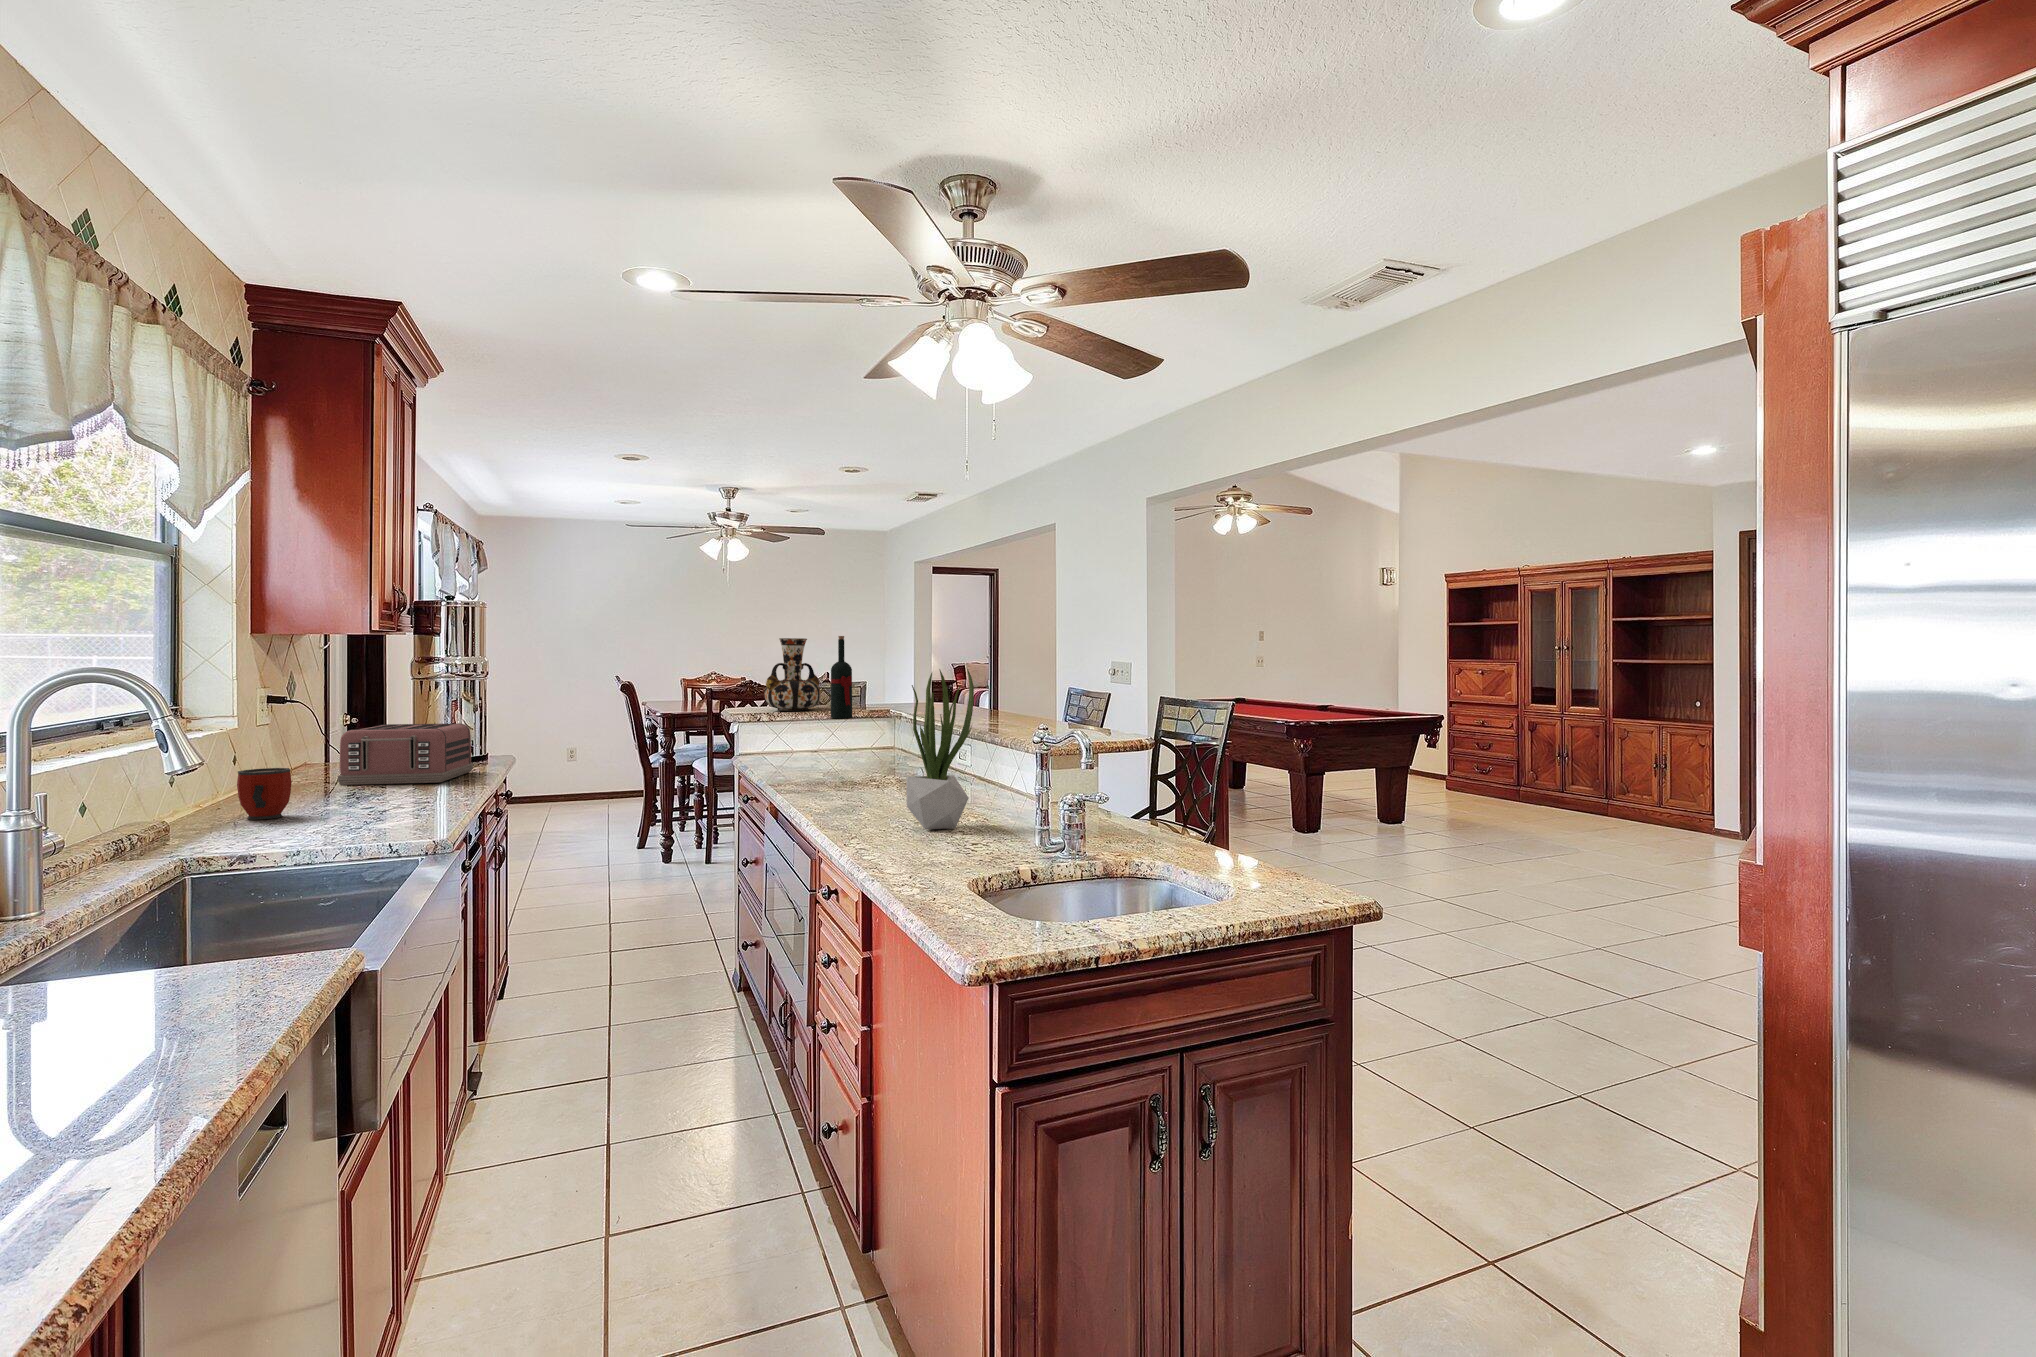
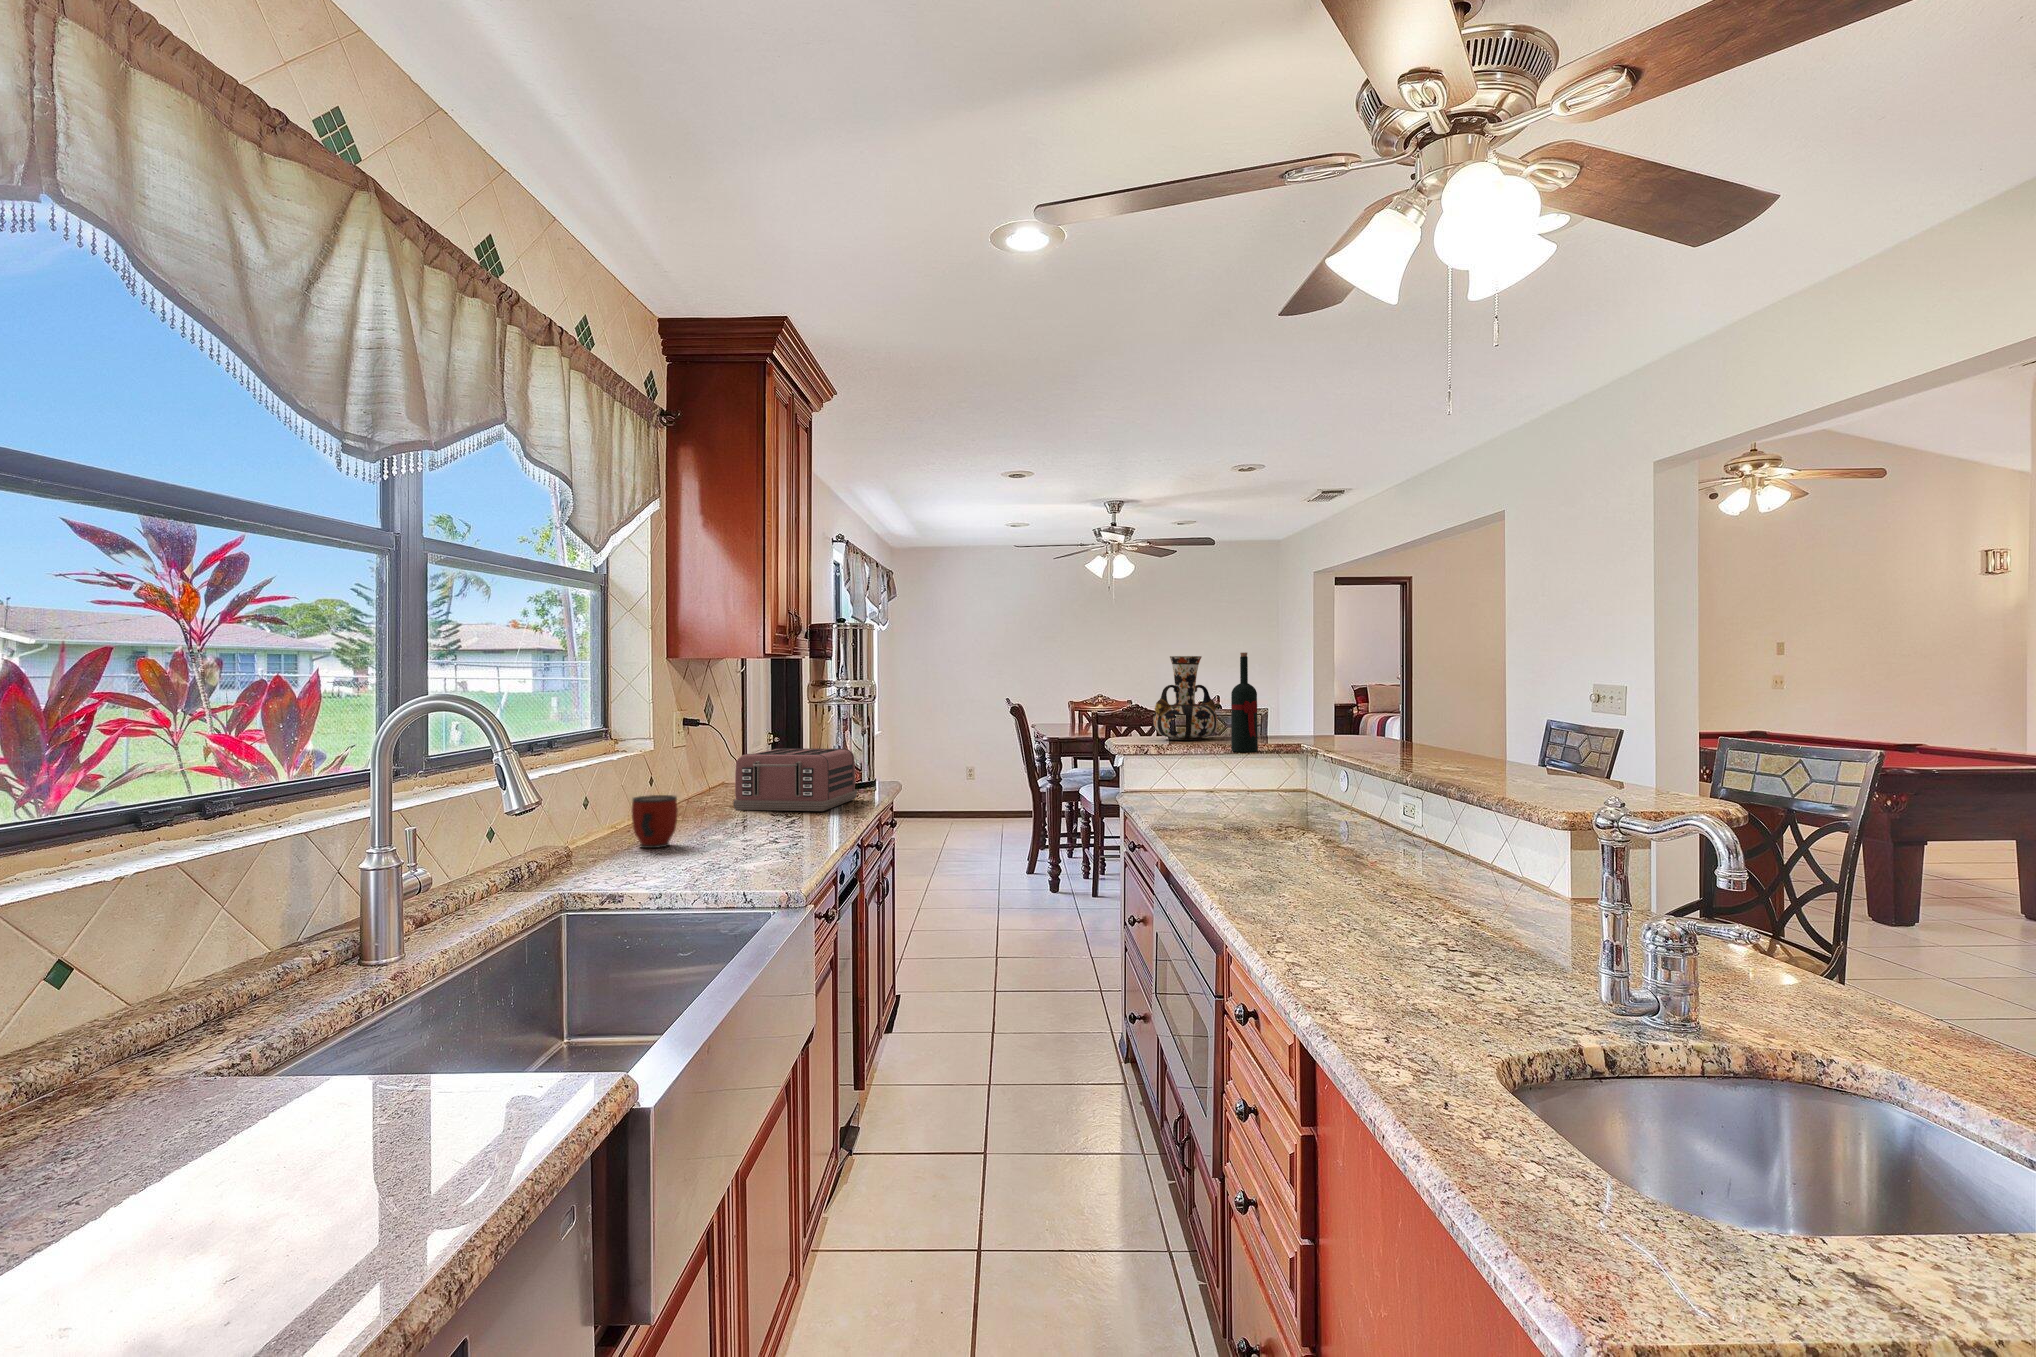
potted plant: present [906,669,974,829] -> none [1344,694,1443,919]

